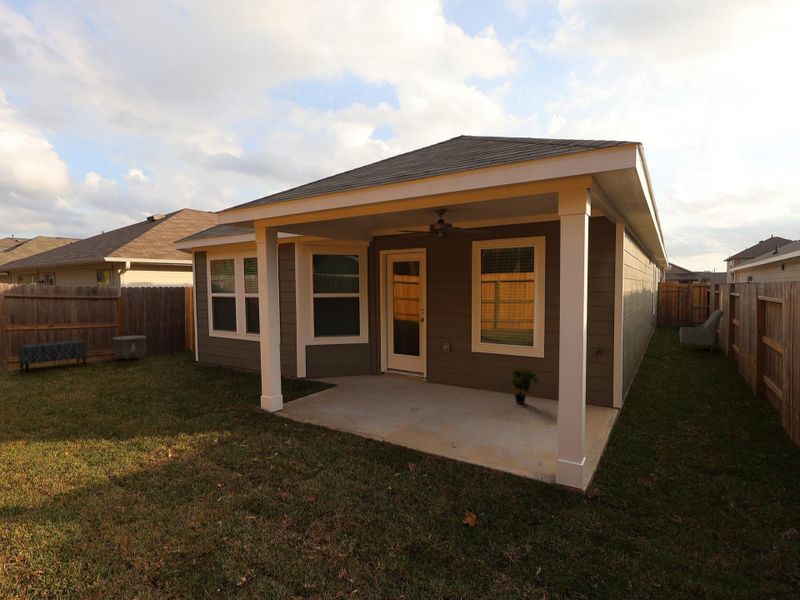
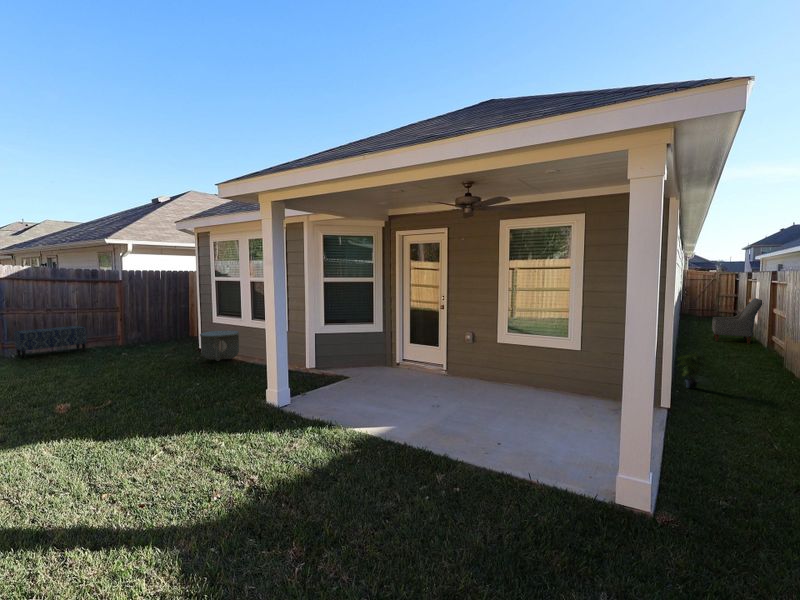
side table: present [113,336,146,359] -> present [200,331,239,361]
potted plant: present [511,367,538,403] -> present [678,352,707,389]

